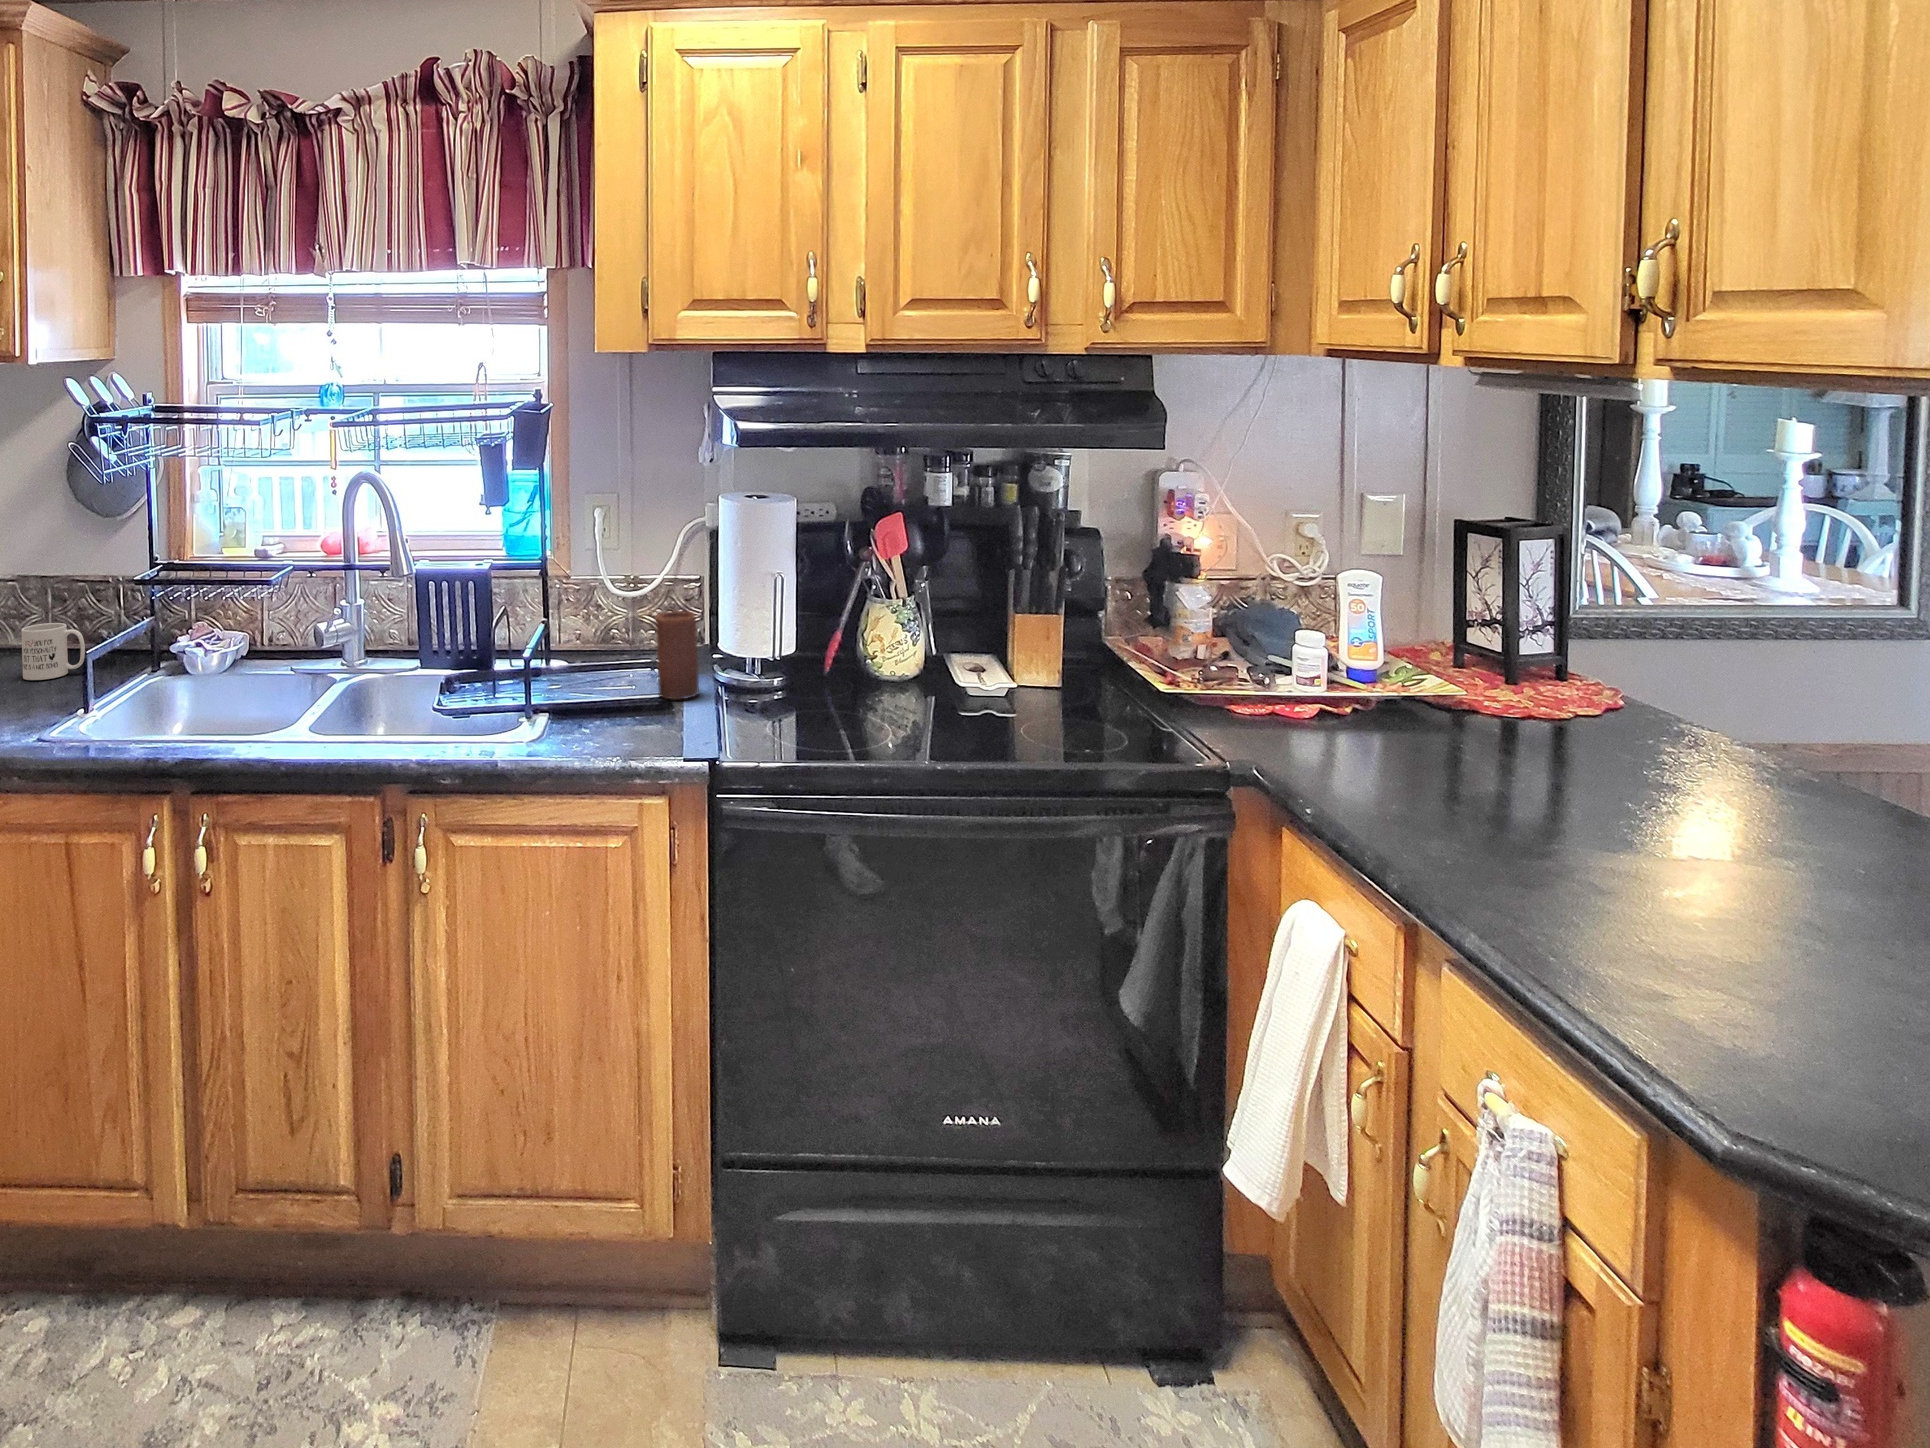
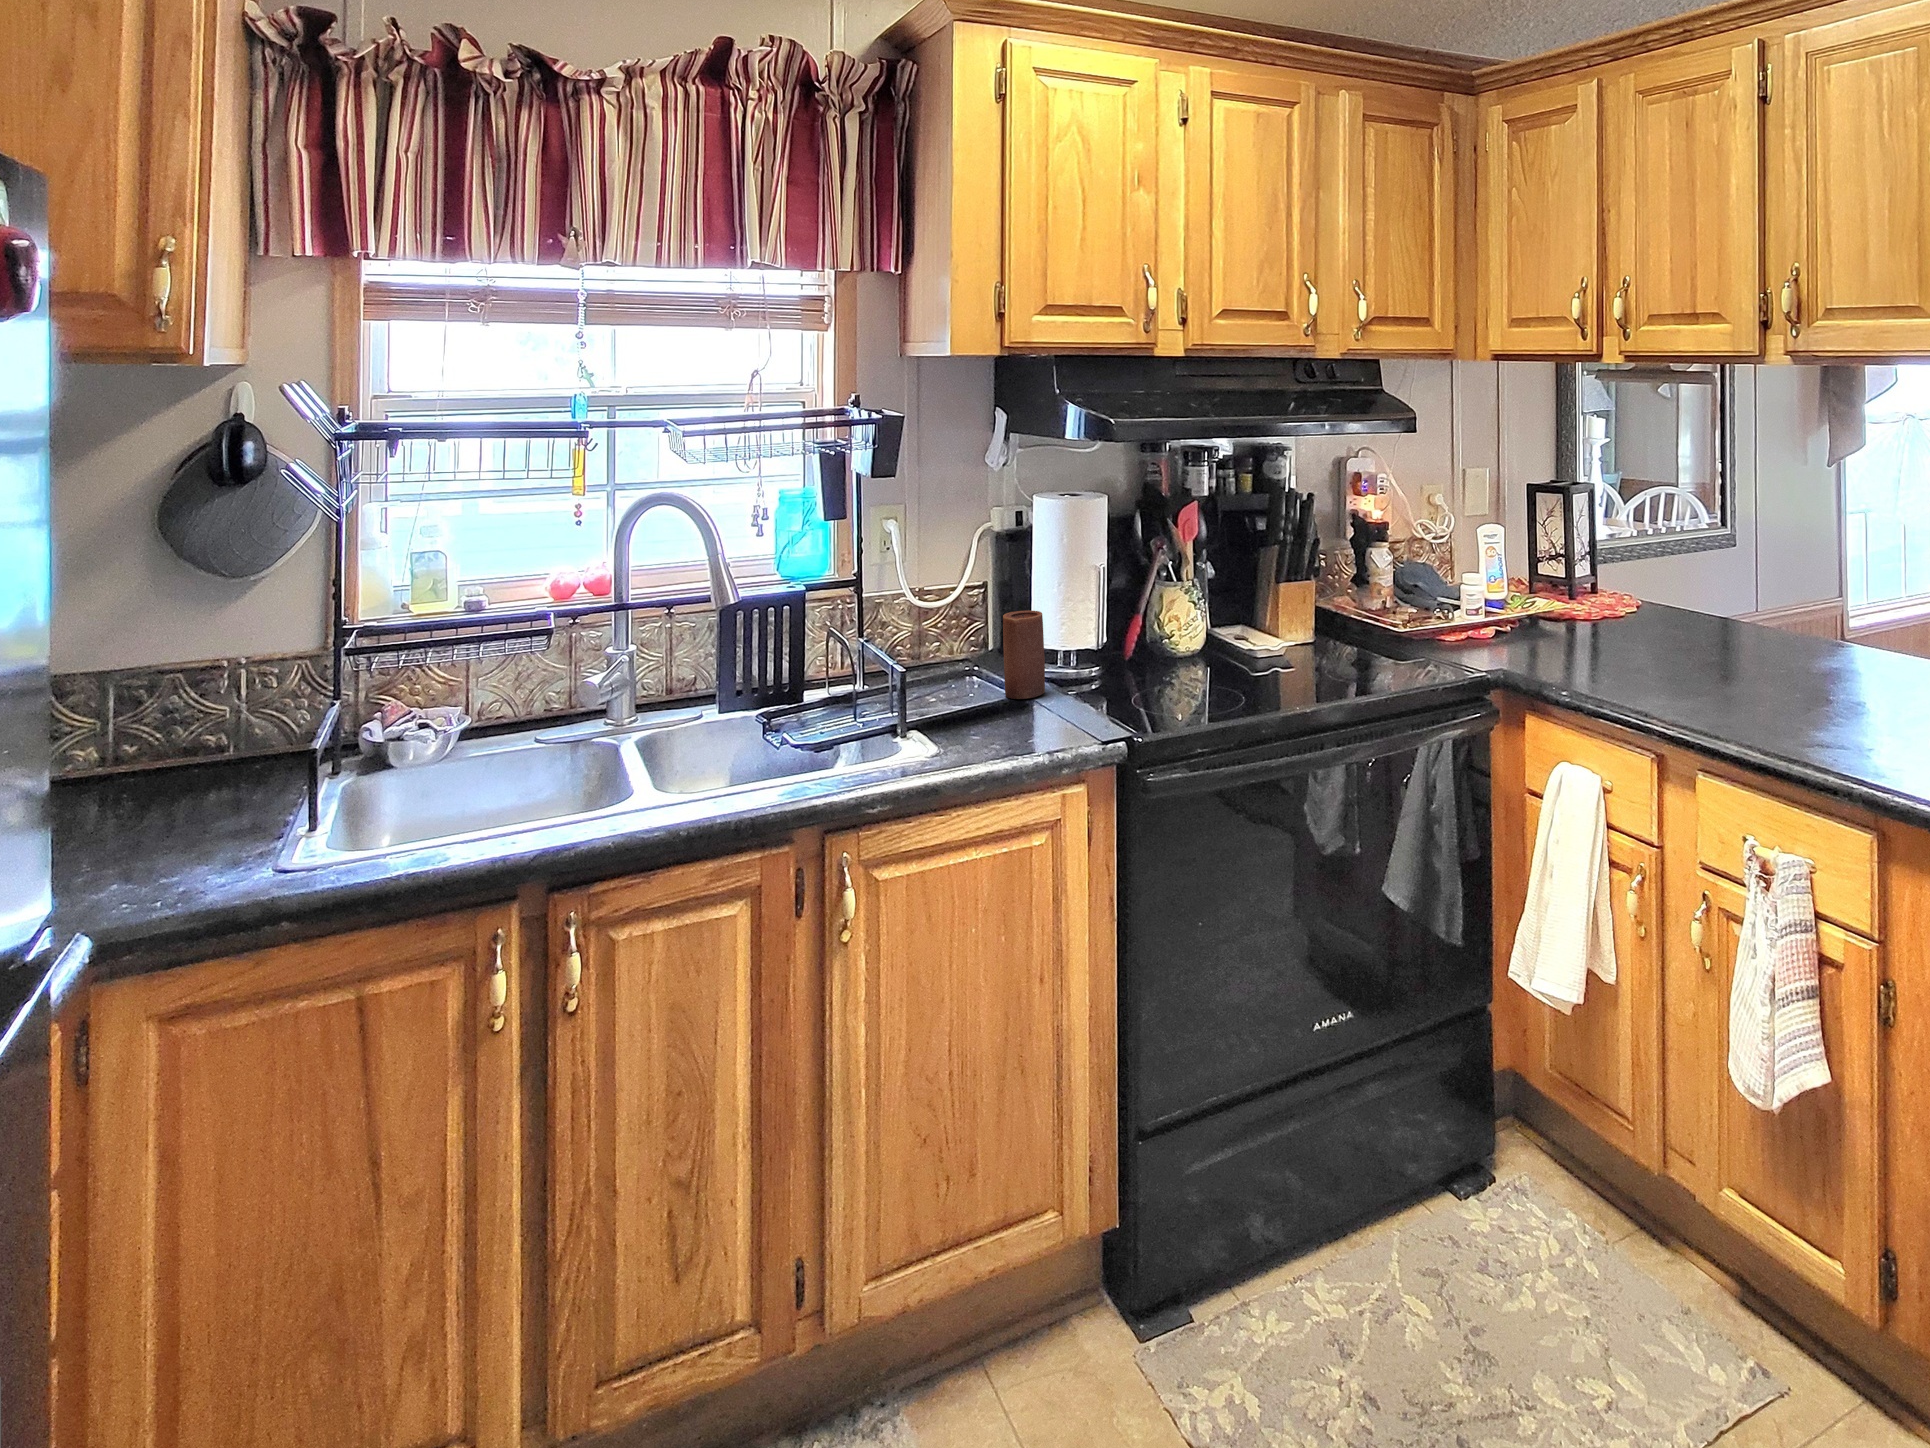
mug: present [21,623,85,680] -> none [116,718,222,803]

